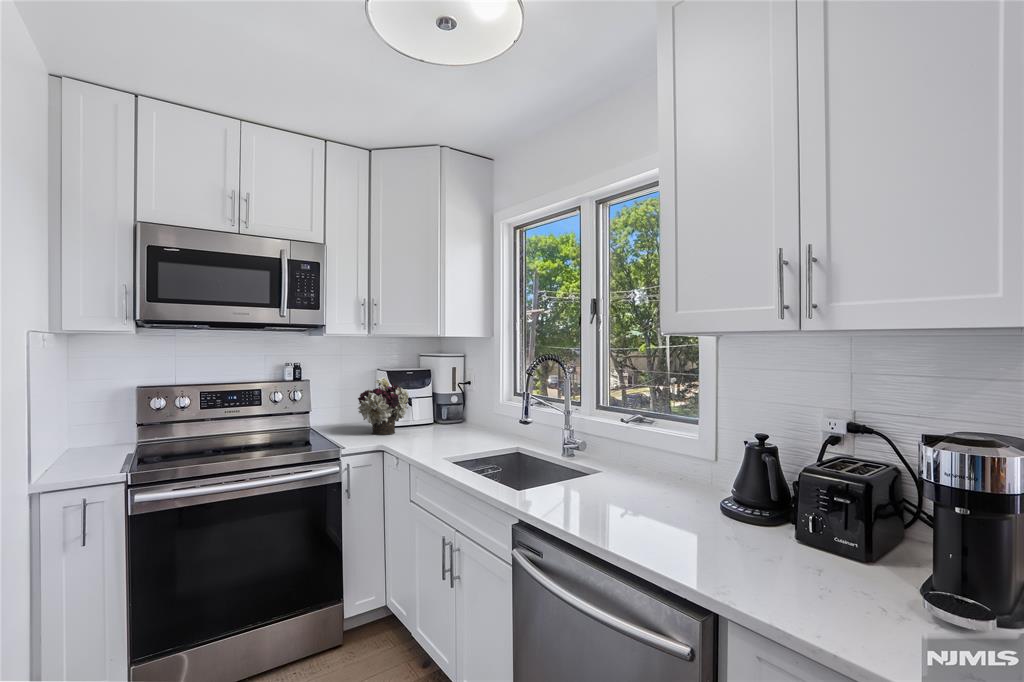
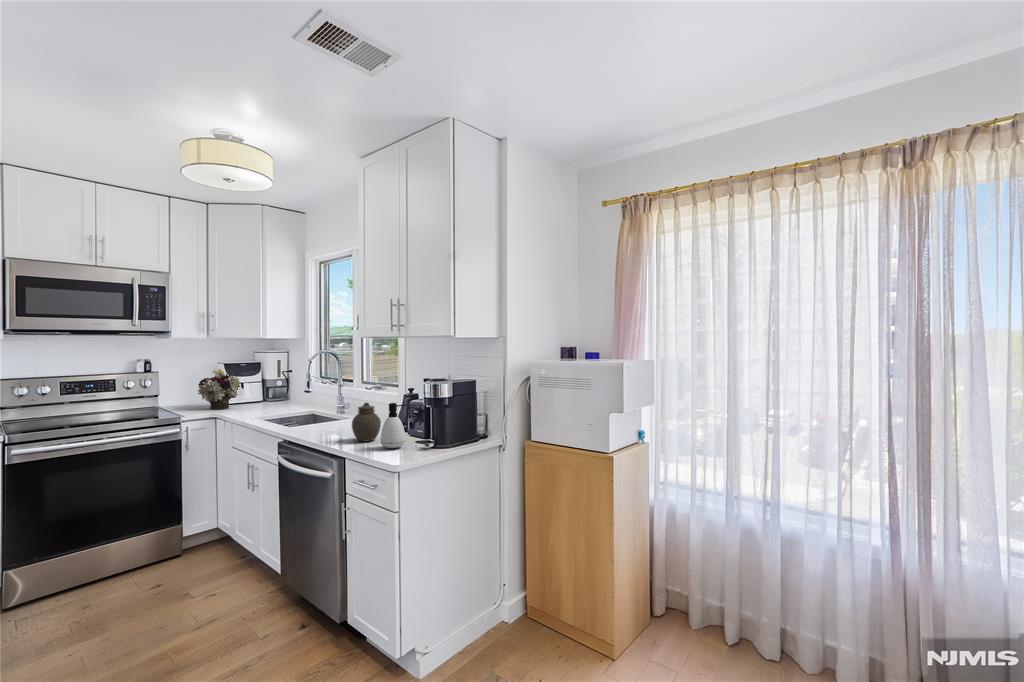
jar: none [642,456,696,530] -> present [352,403,381,442]
soap dispenser: none [722,466,775,558] -> present [381,403,406,448]

